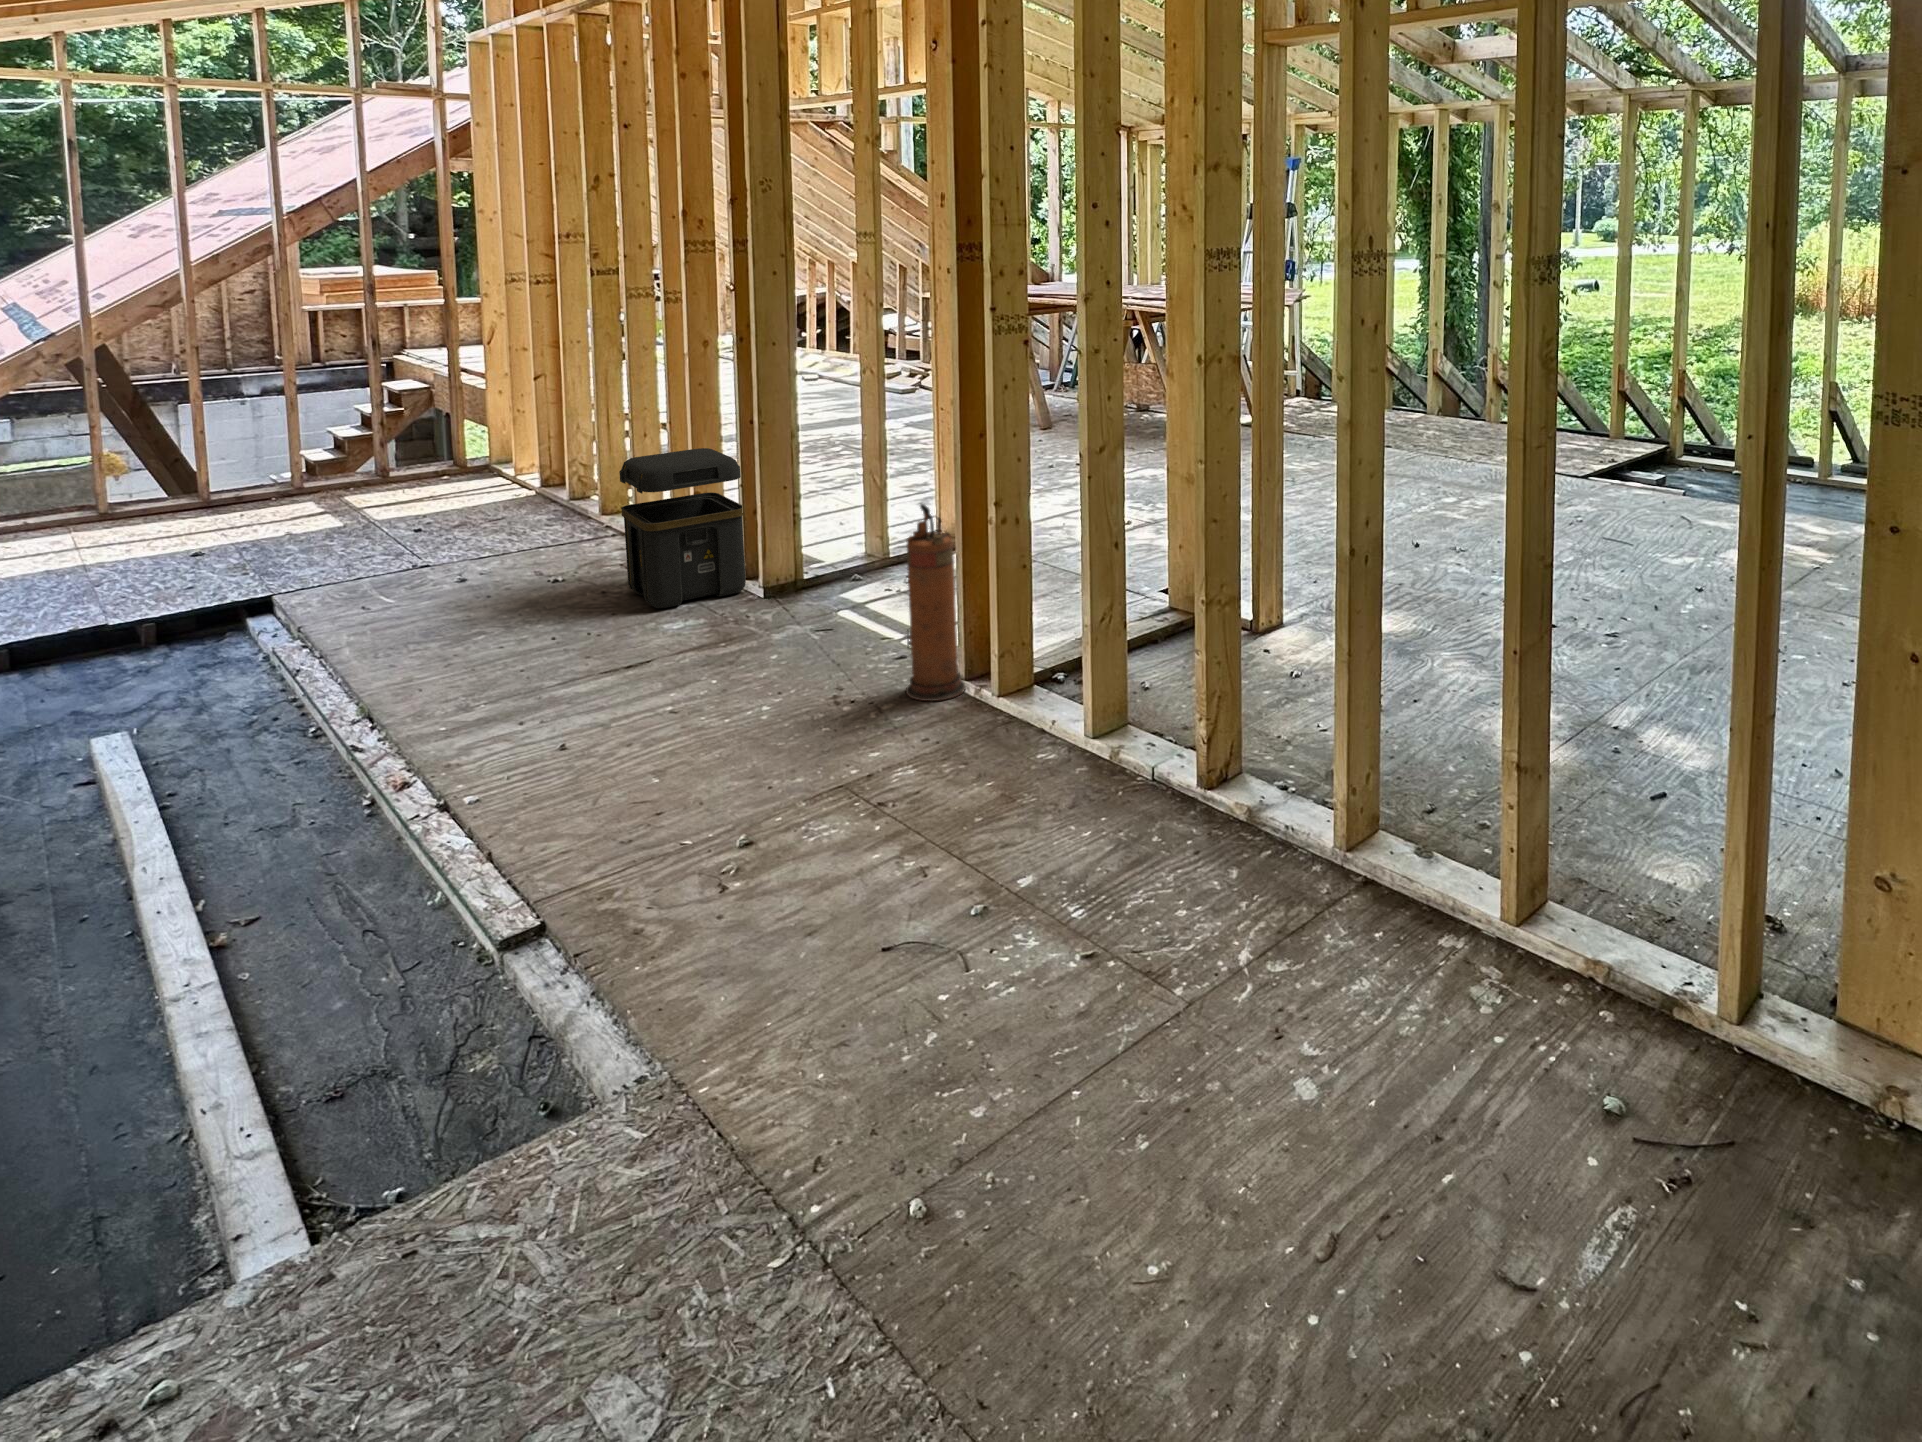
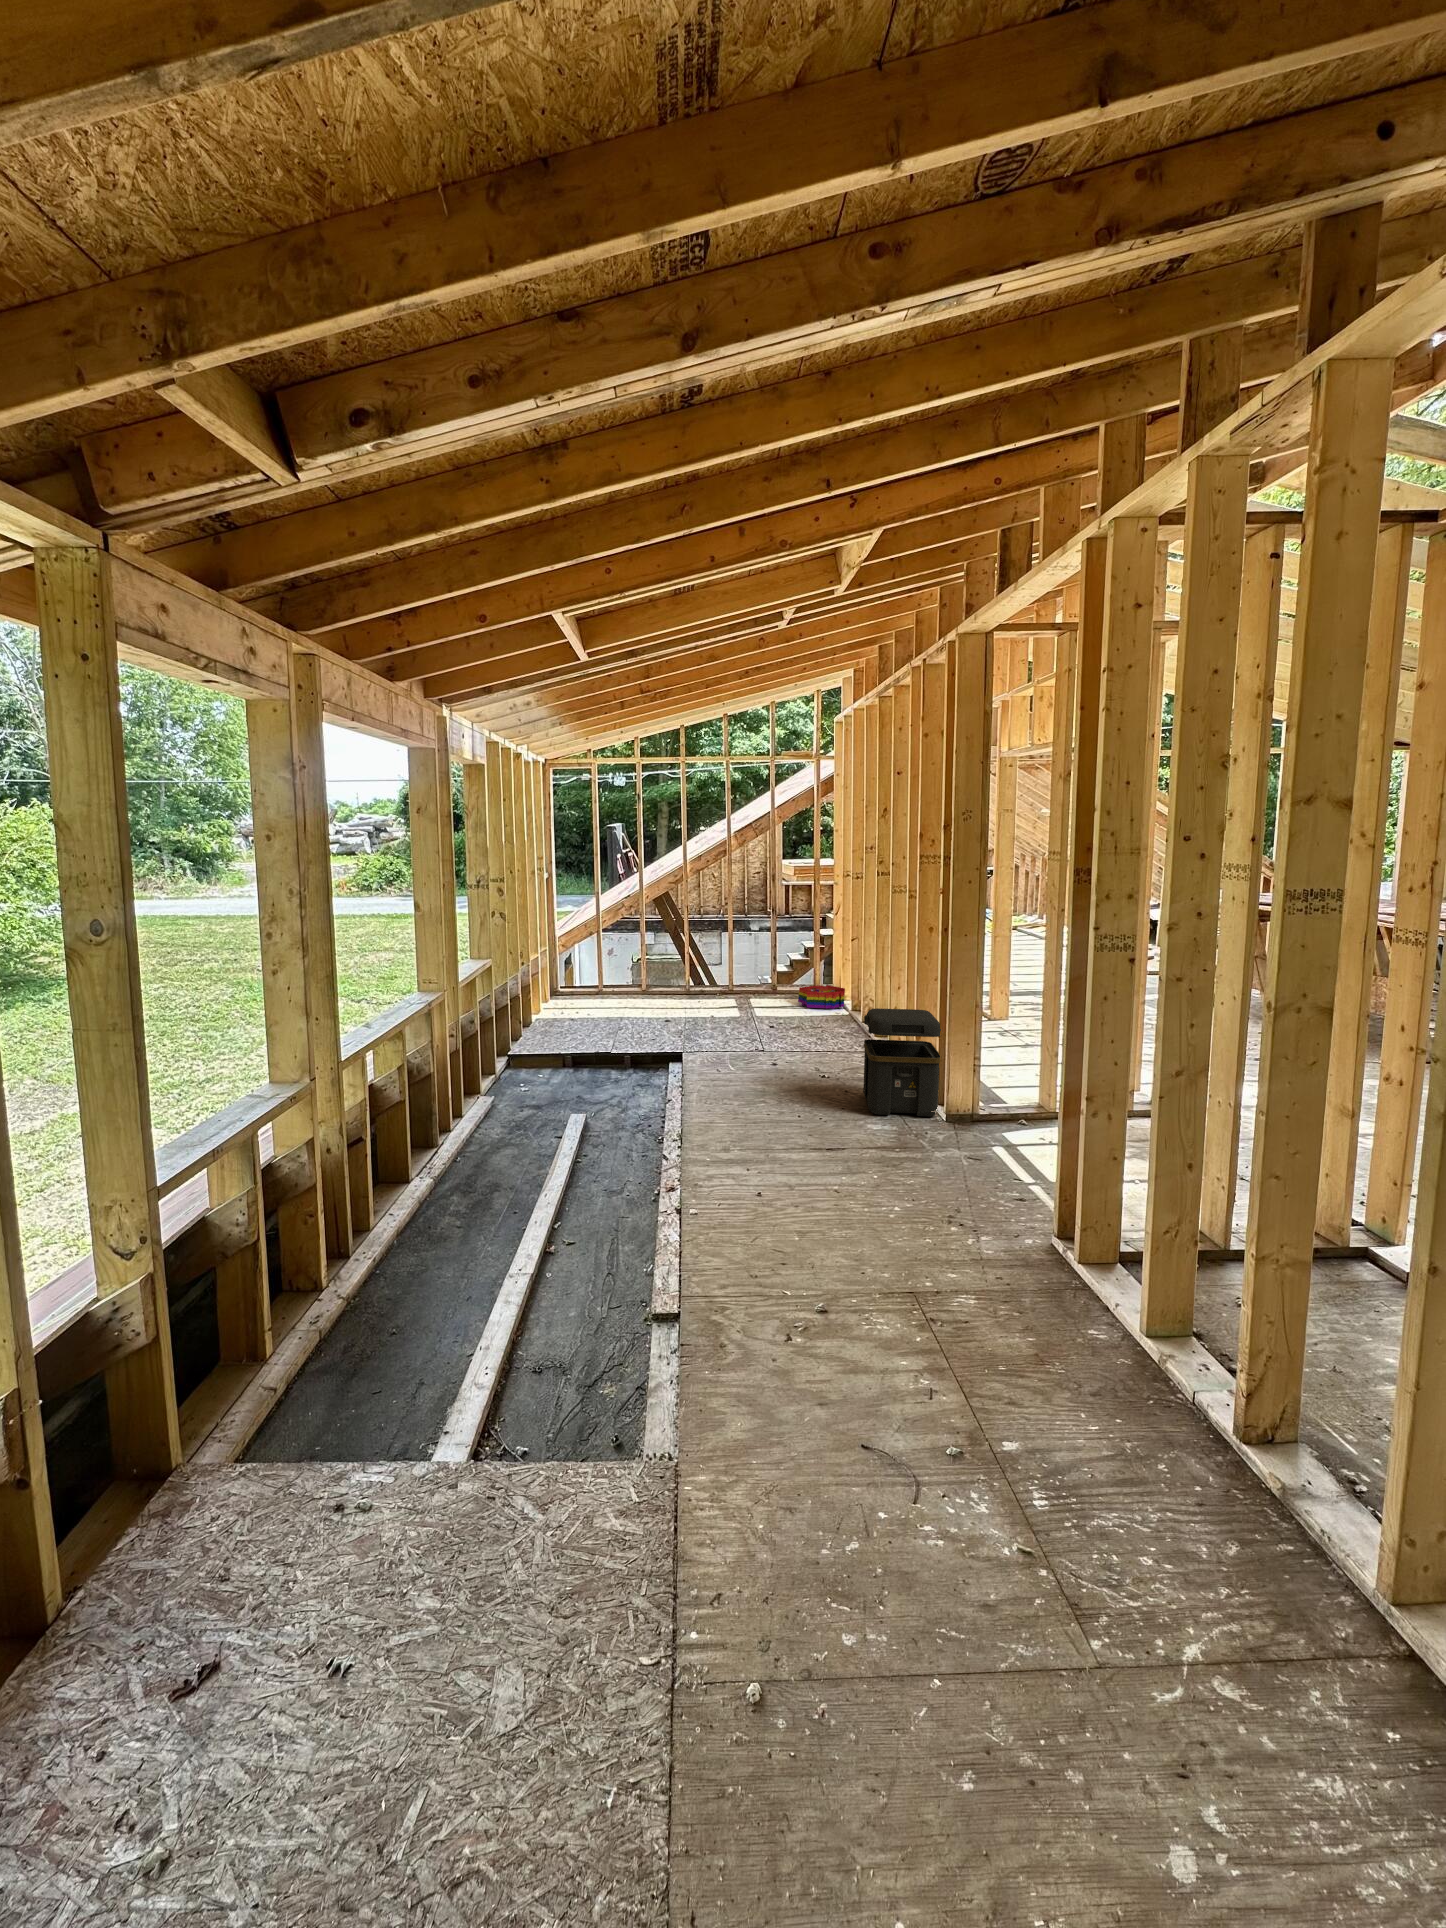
storage bin: none [431,450,514,491] -> present [798,985,845,1009]
fire extinguisher: present [906,504,966,701] -> none [1006,1088,1060,1251]

